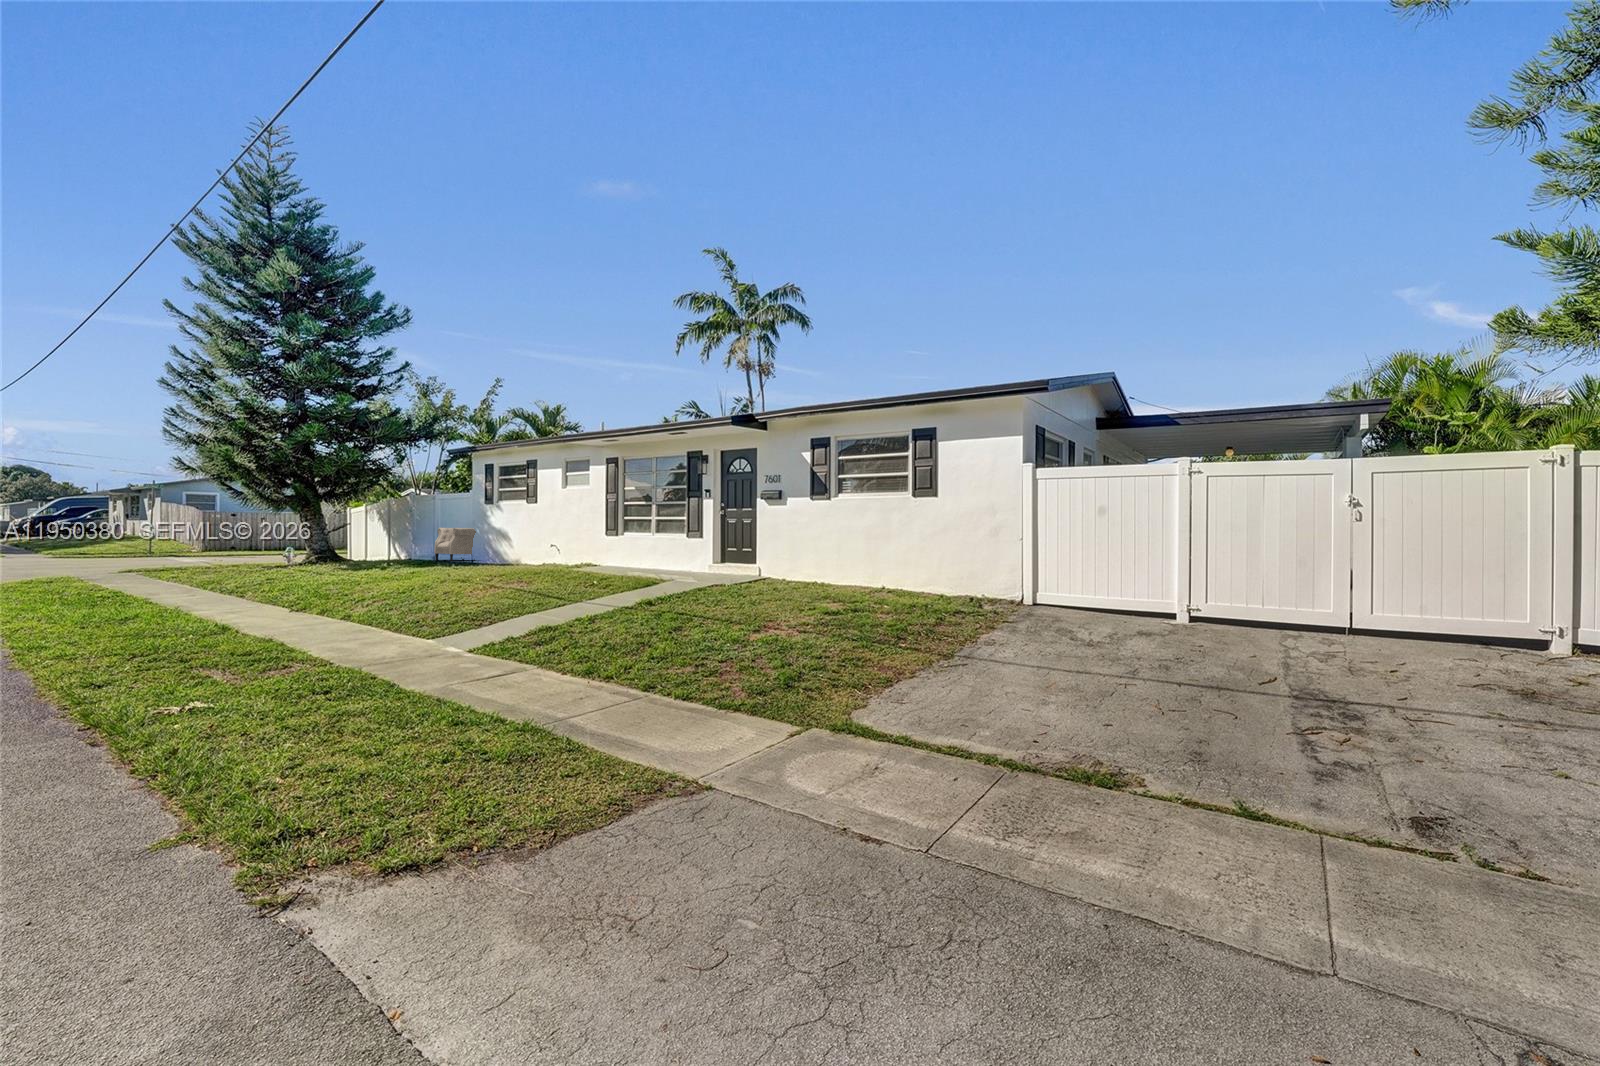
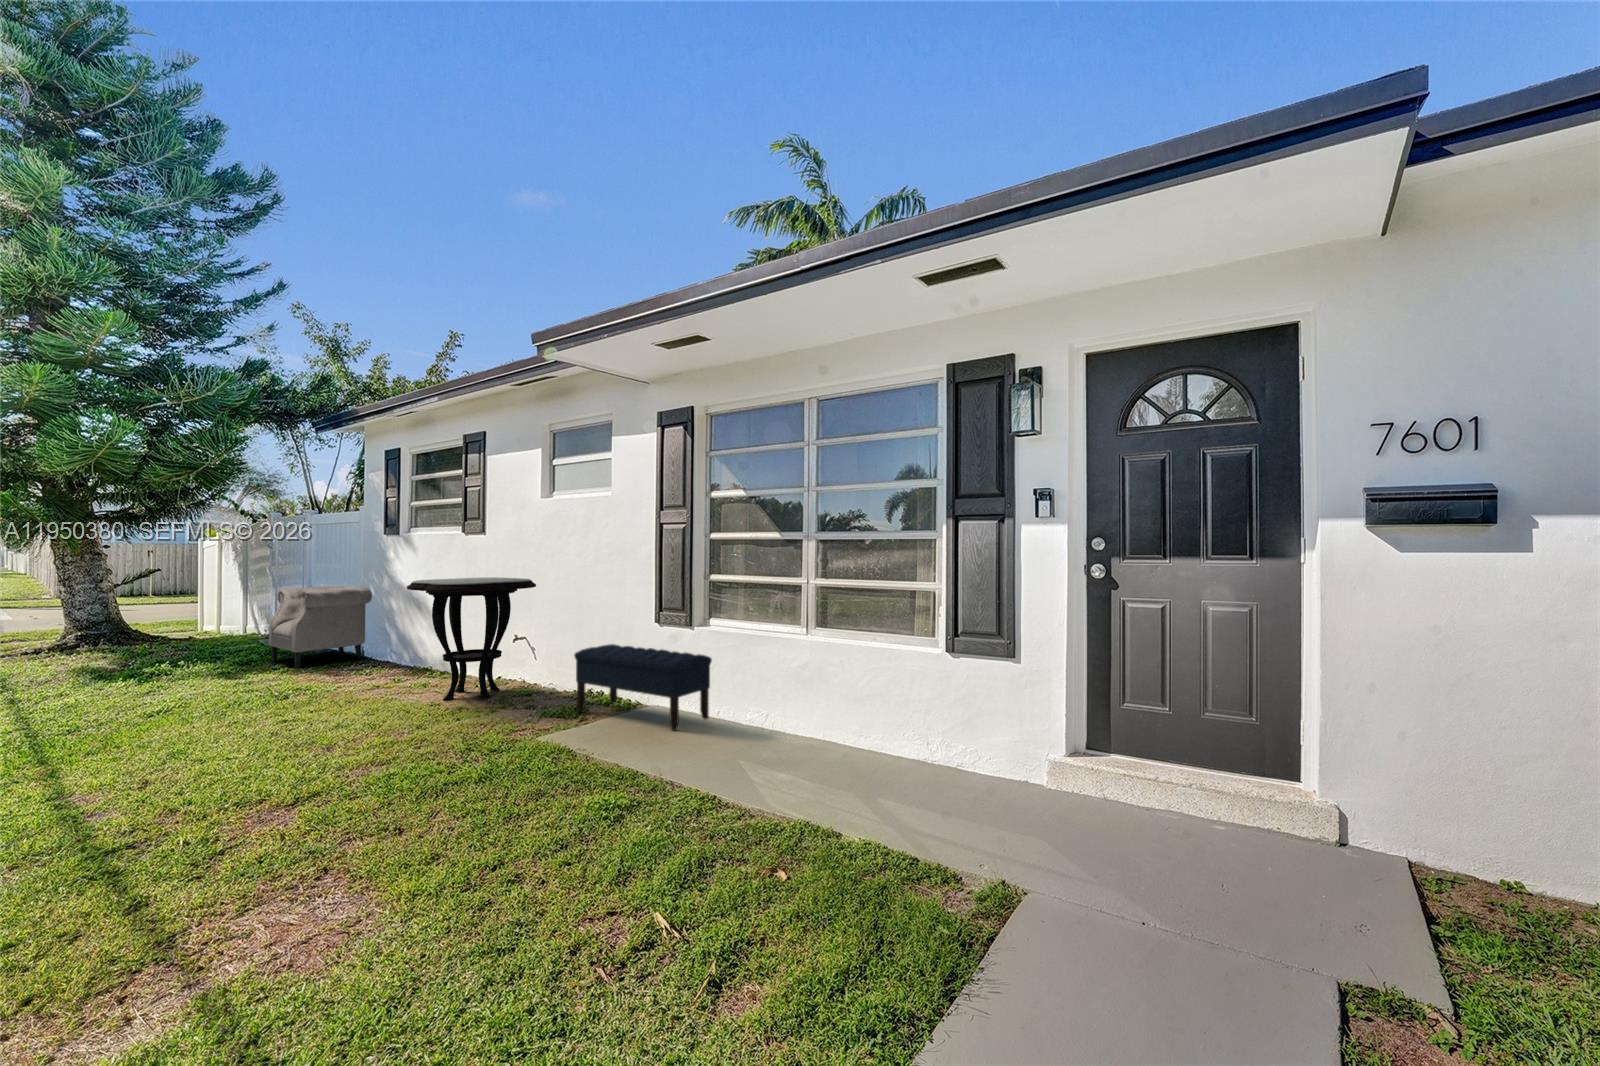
side table: none [511,520,560,565] -> present [407,577,536,700]
bench: none [575,544,624,568] -> present [574,644,712,731]

